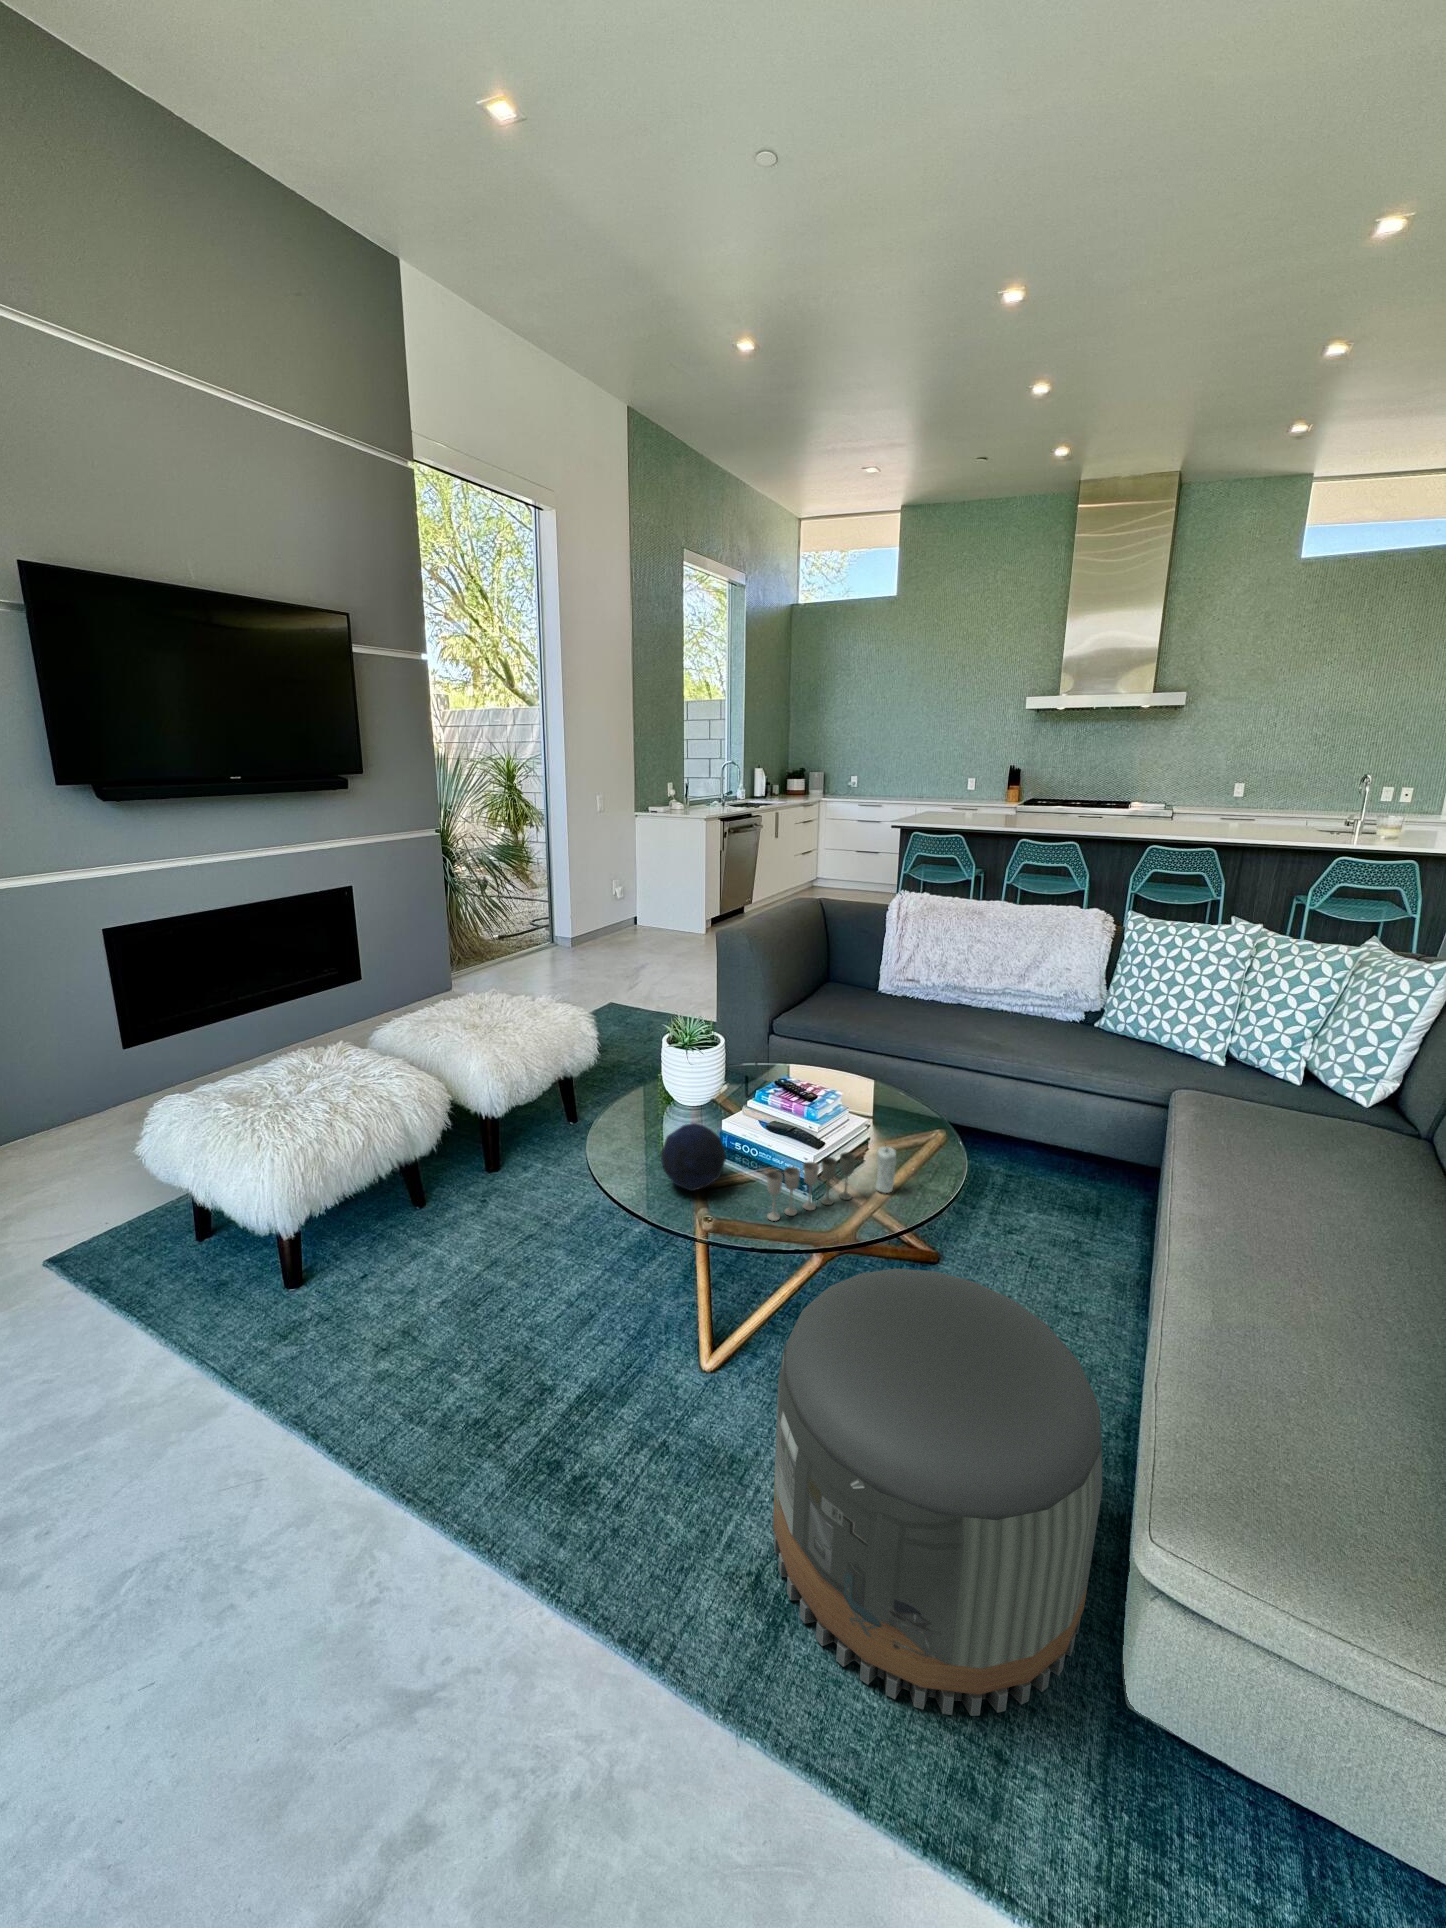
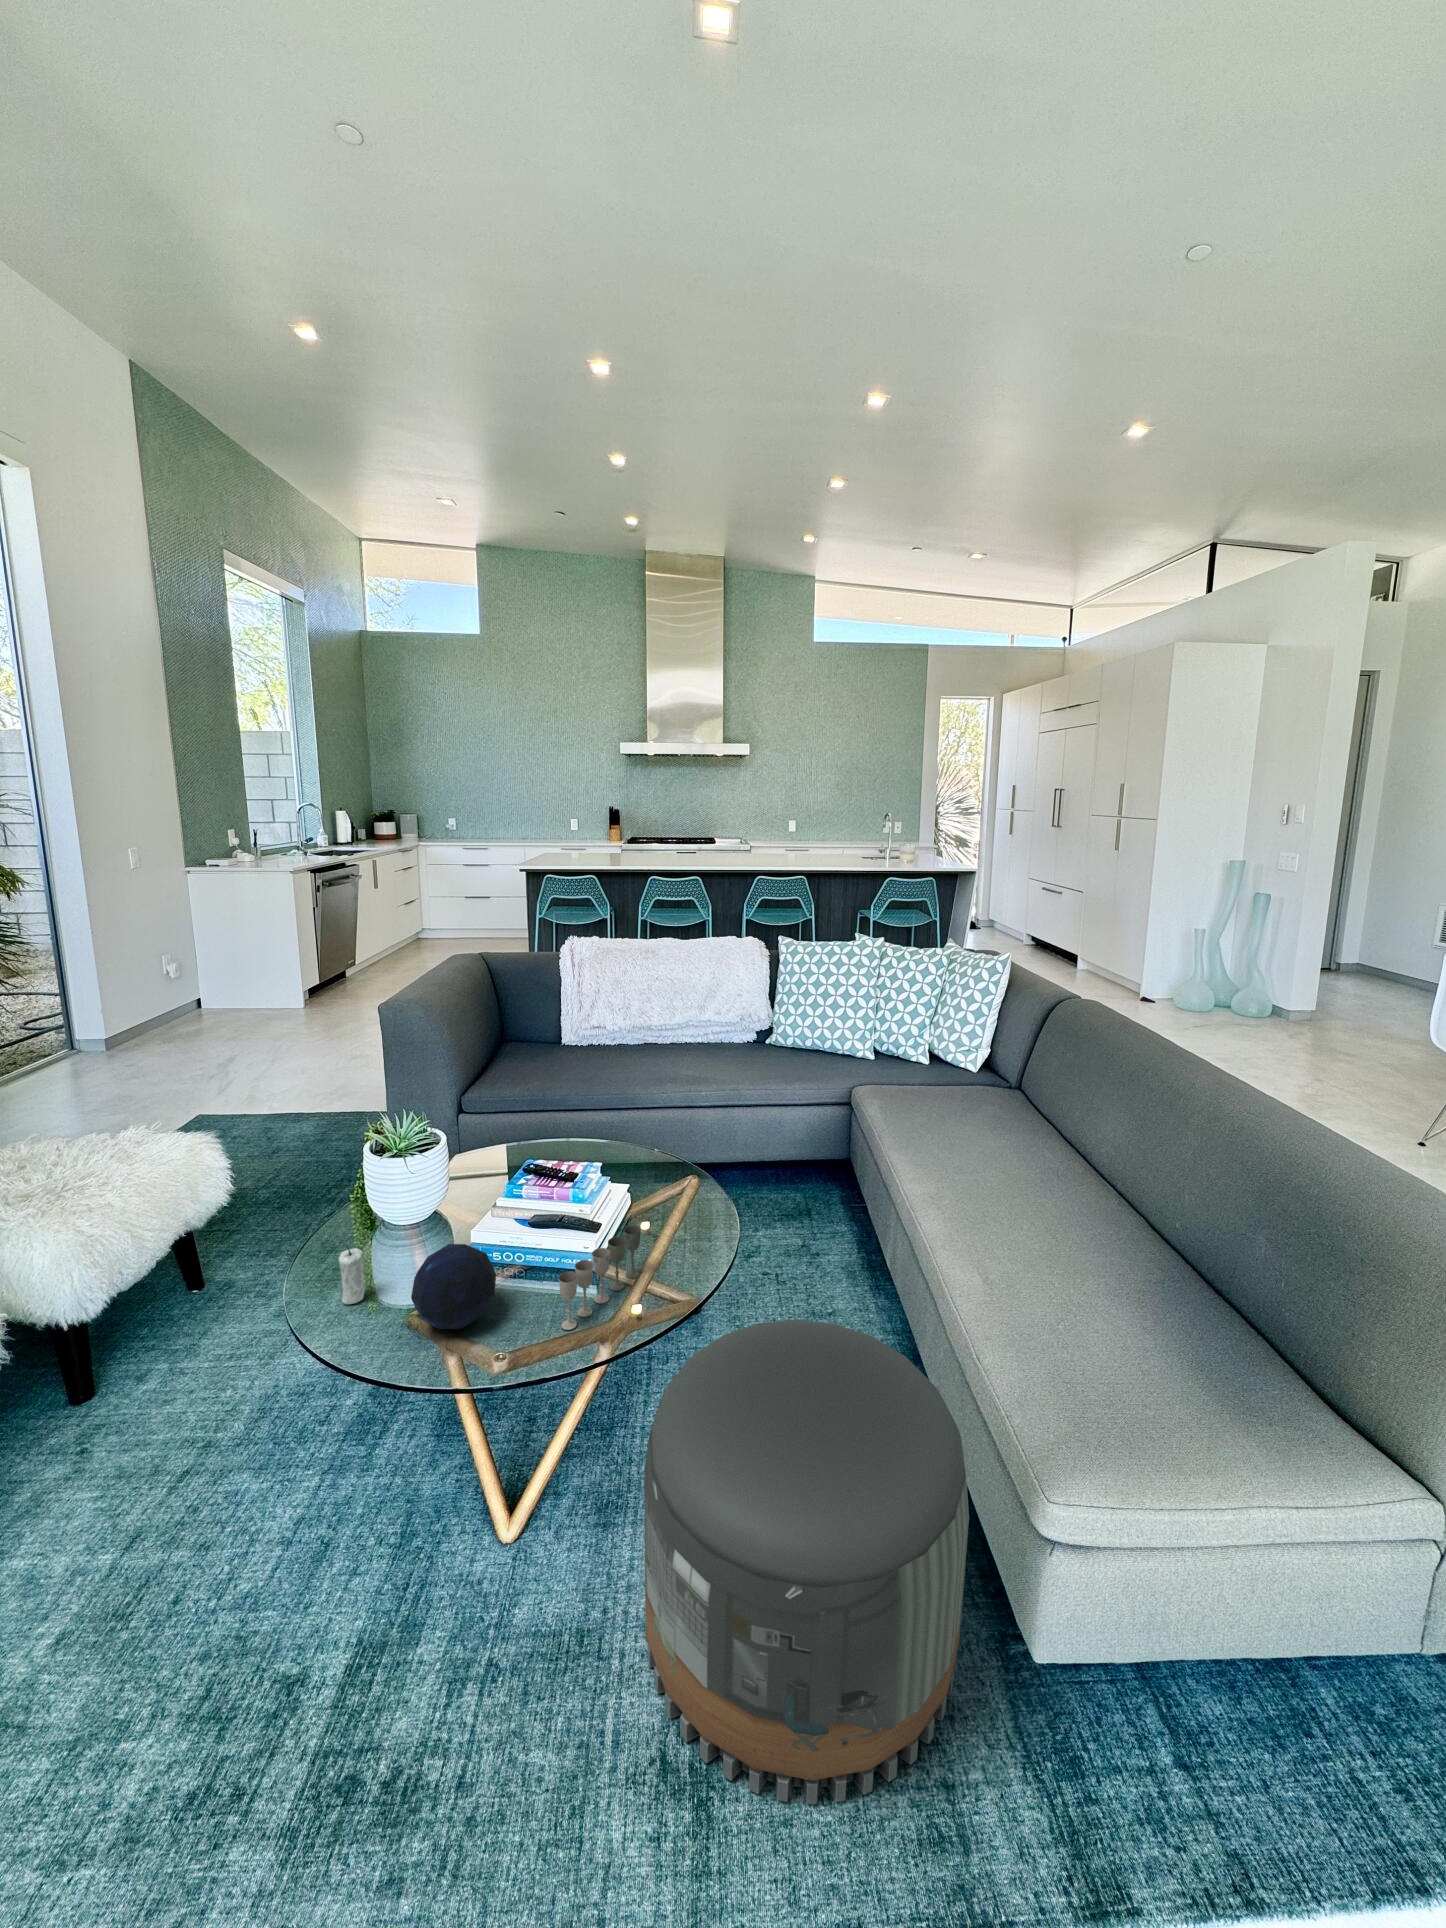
candle: present [875,1147,896,1193] -> present [338,1247,365,1304]

